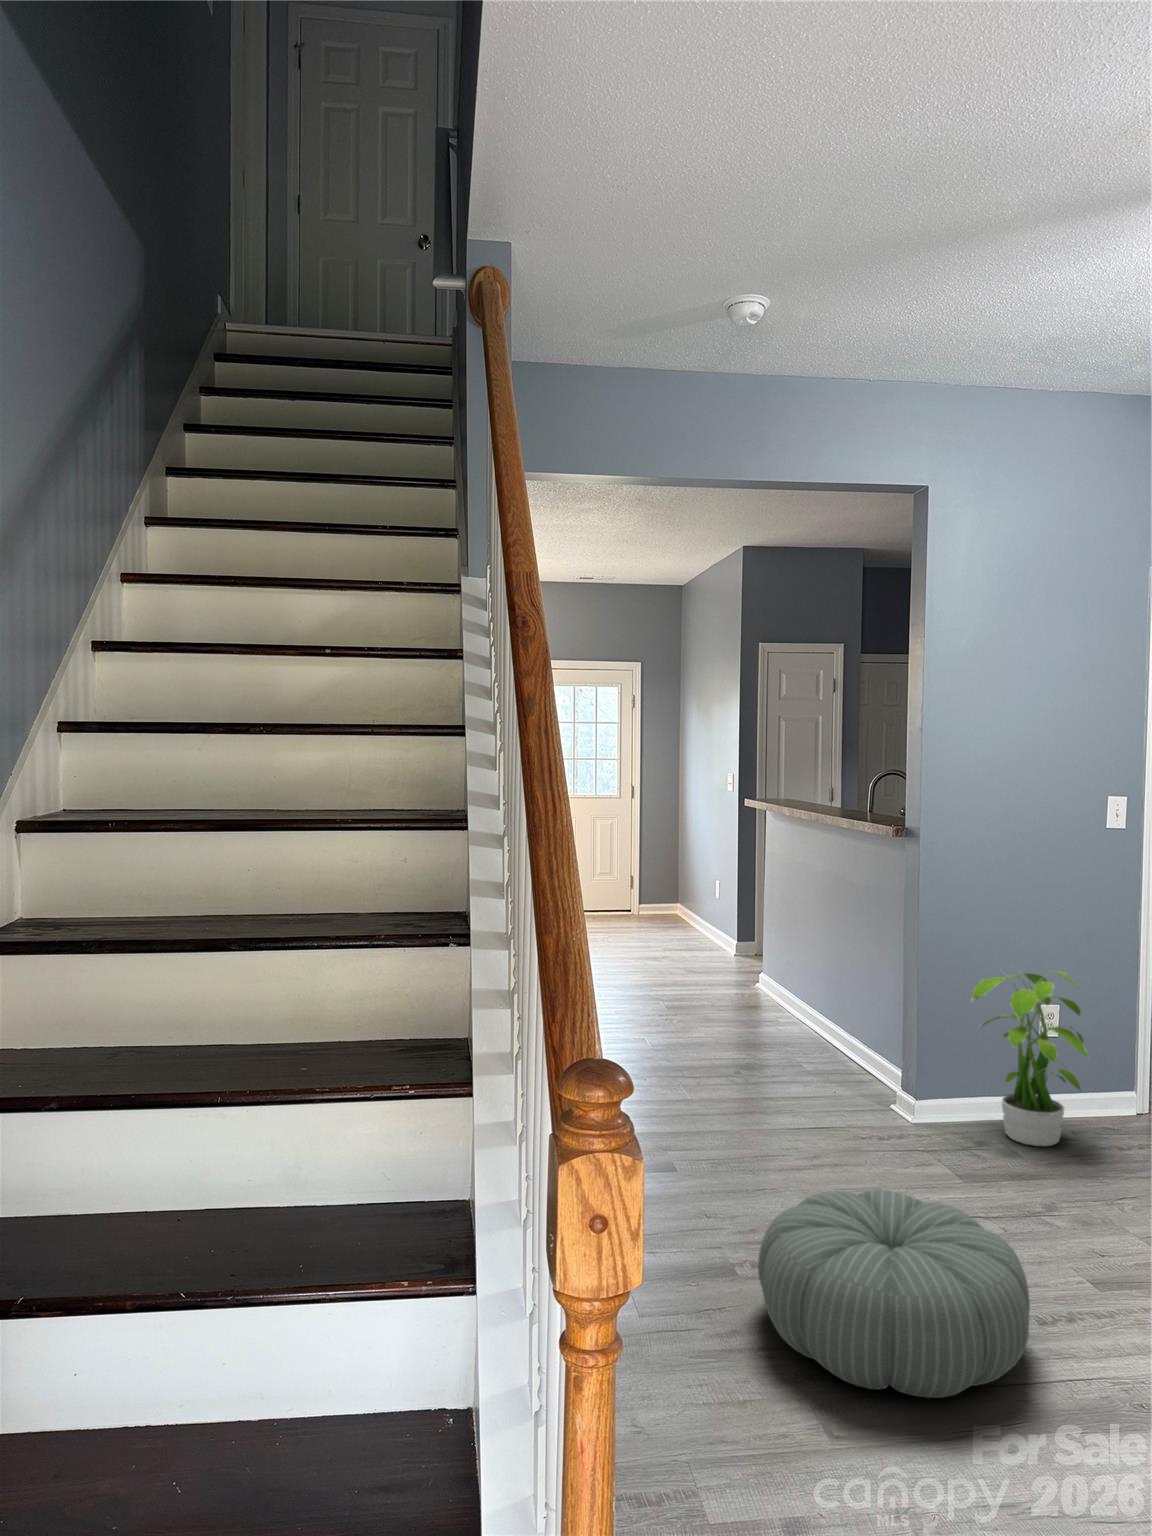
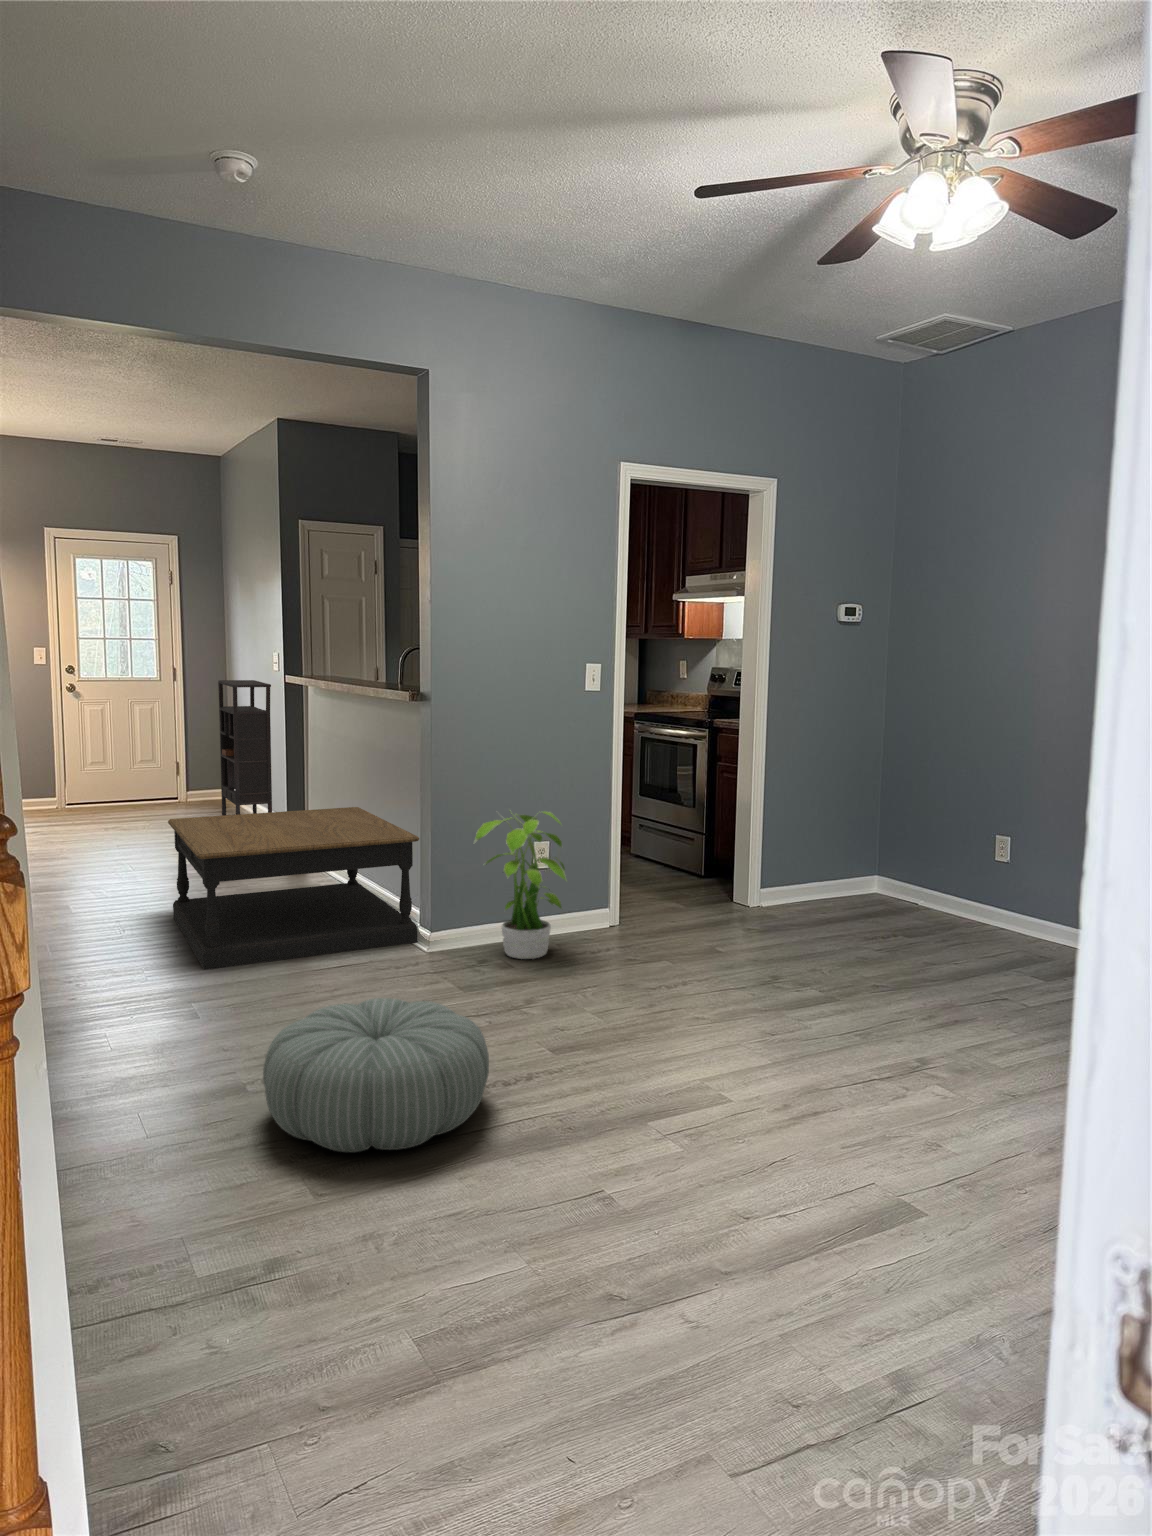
bookshelf: none [671,801,727,951] -> present [218,680,272,816]
coffee table: none [637,943,902,1110] -> present [168,807,419,970]

